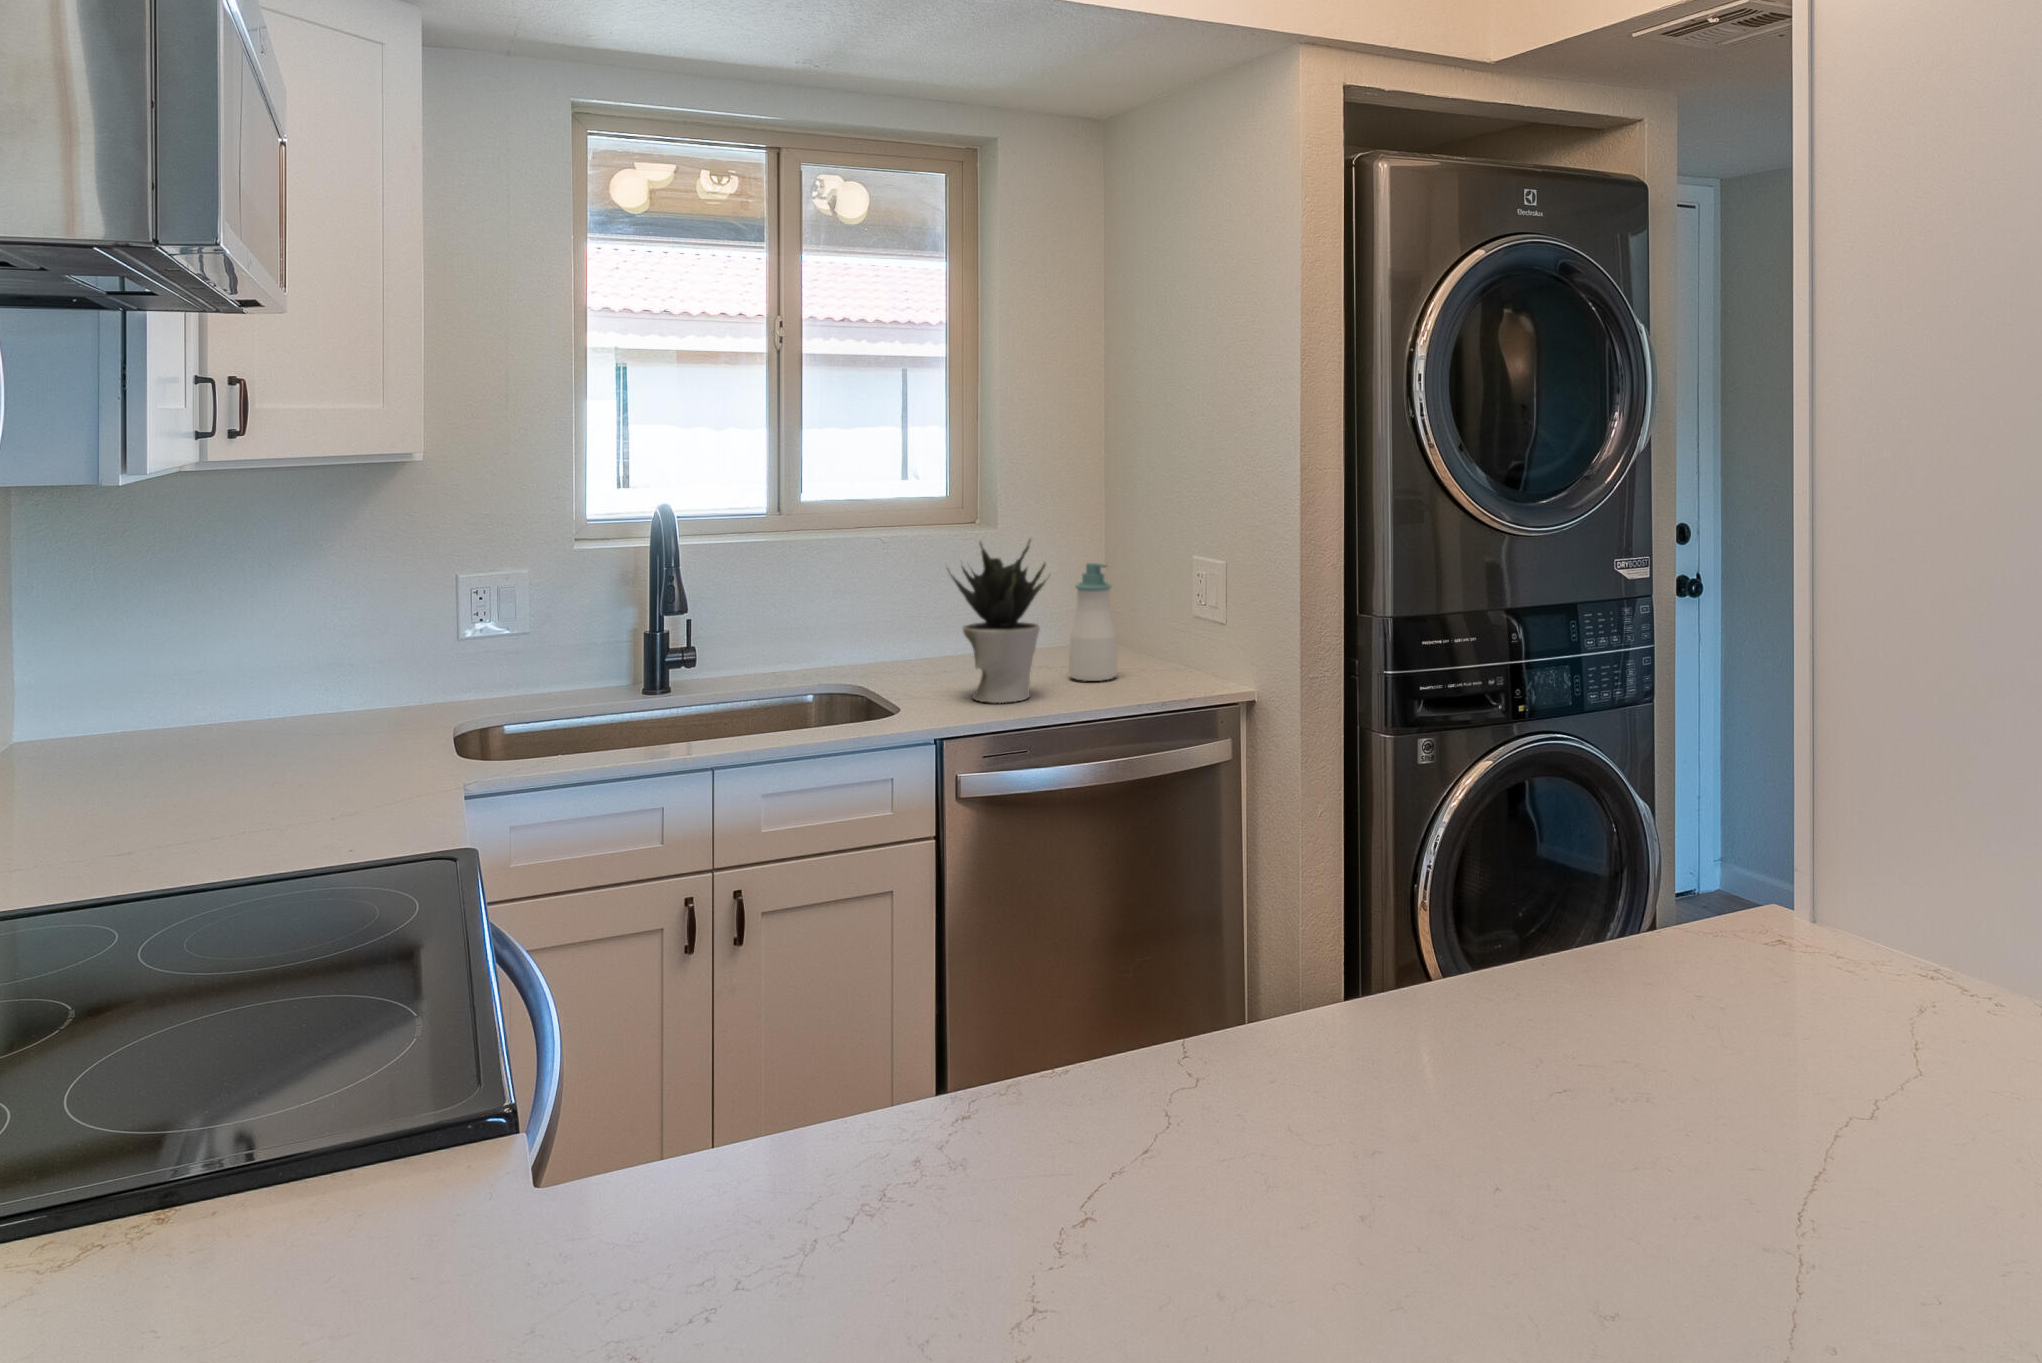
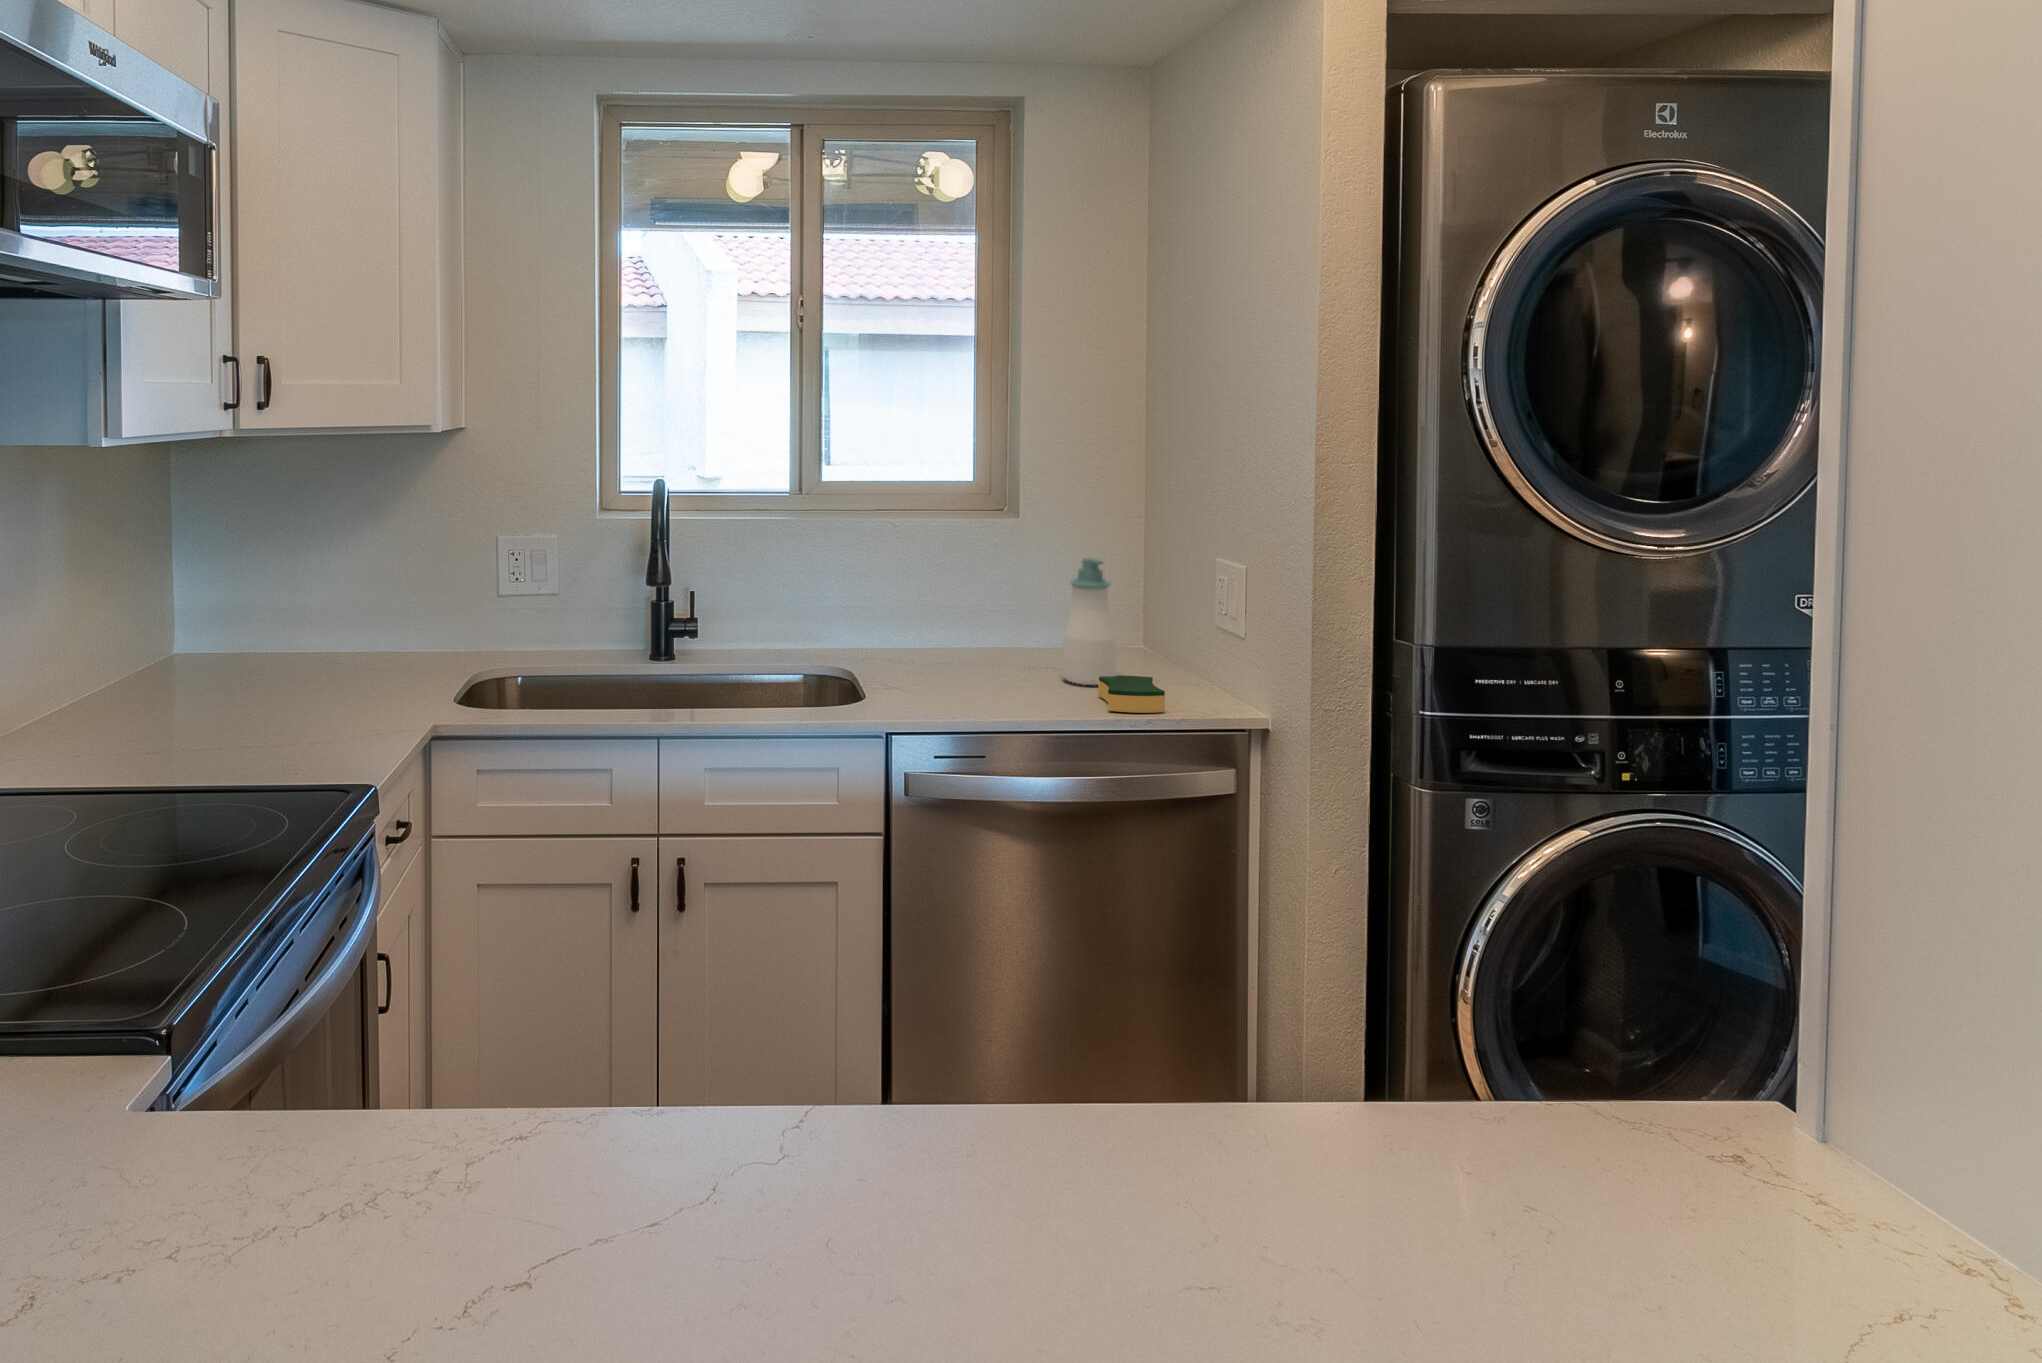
potted plant: present [950,539,1046,703] -> none [923,526,1037,701]
sponge: none [1111,667,1175,698] -> present [1098,676,1165,713]

